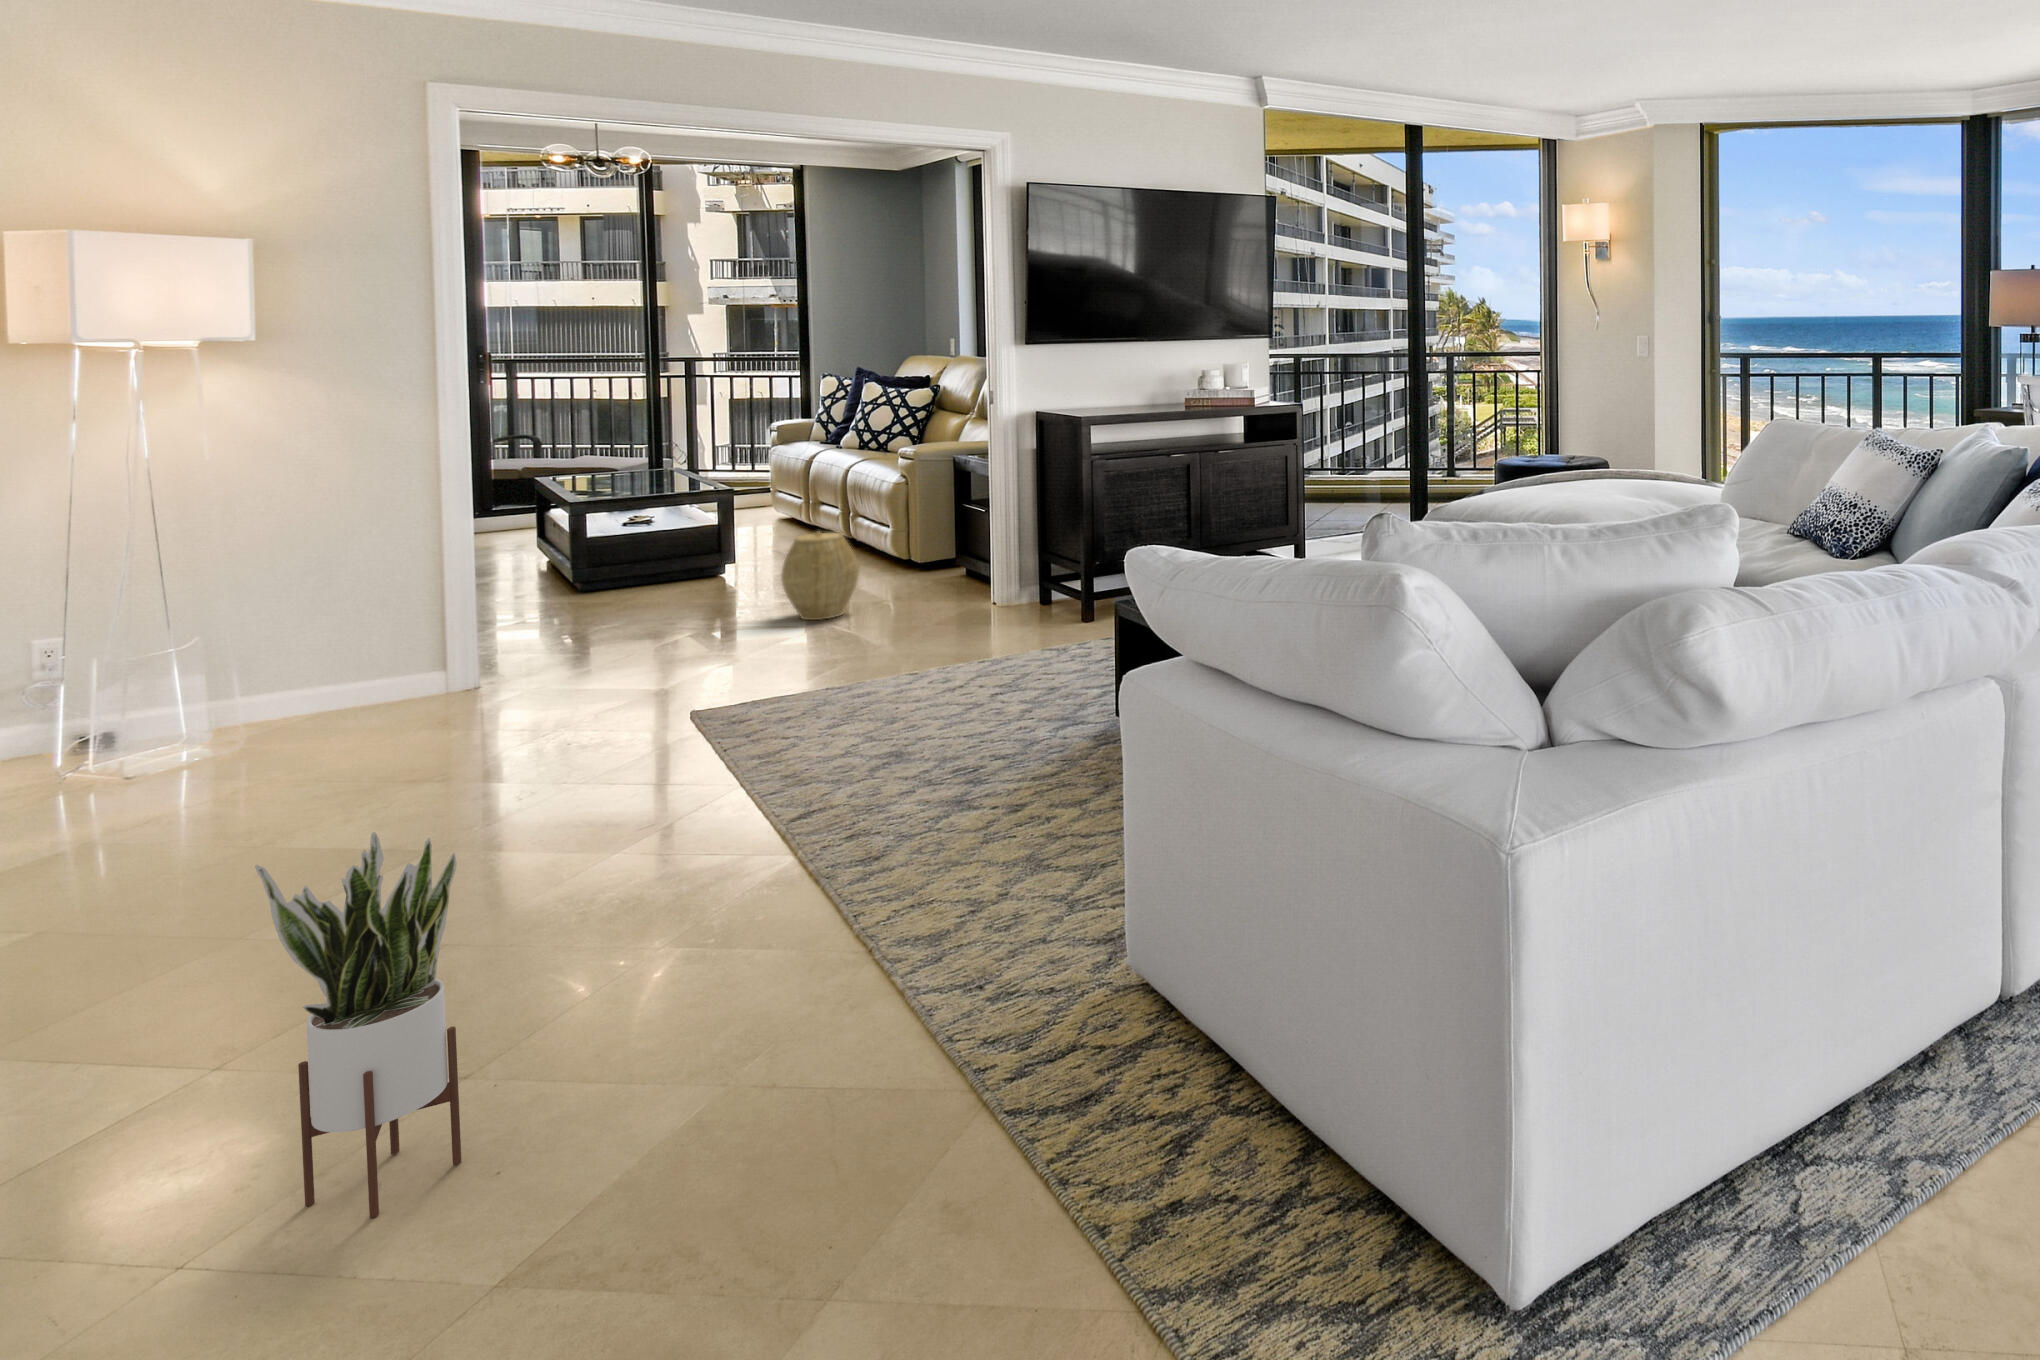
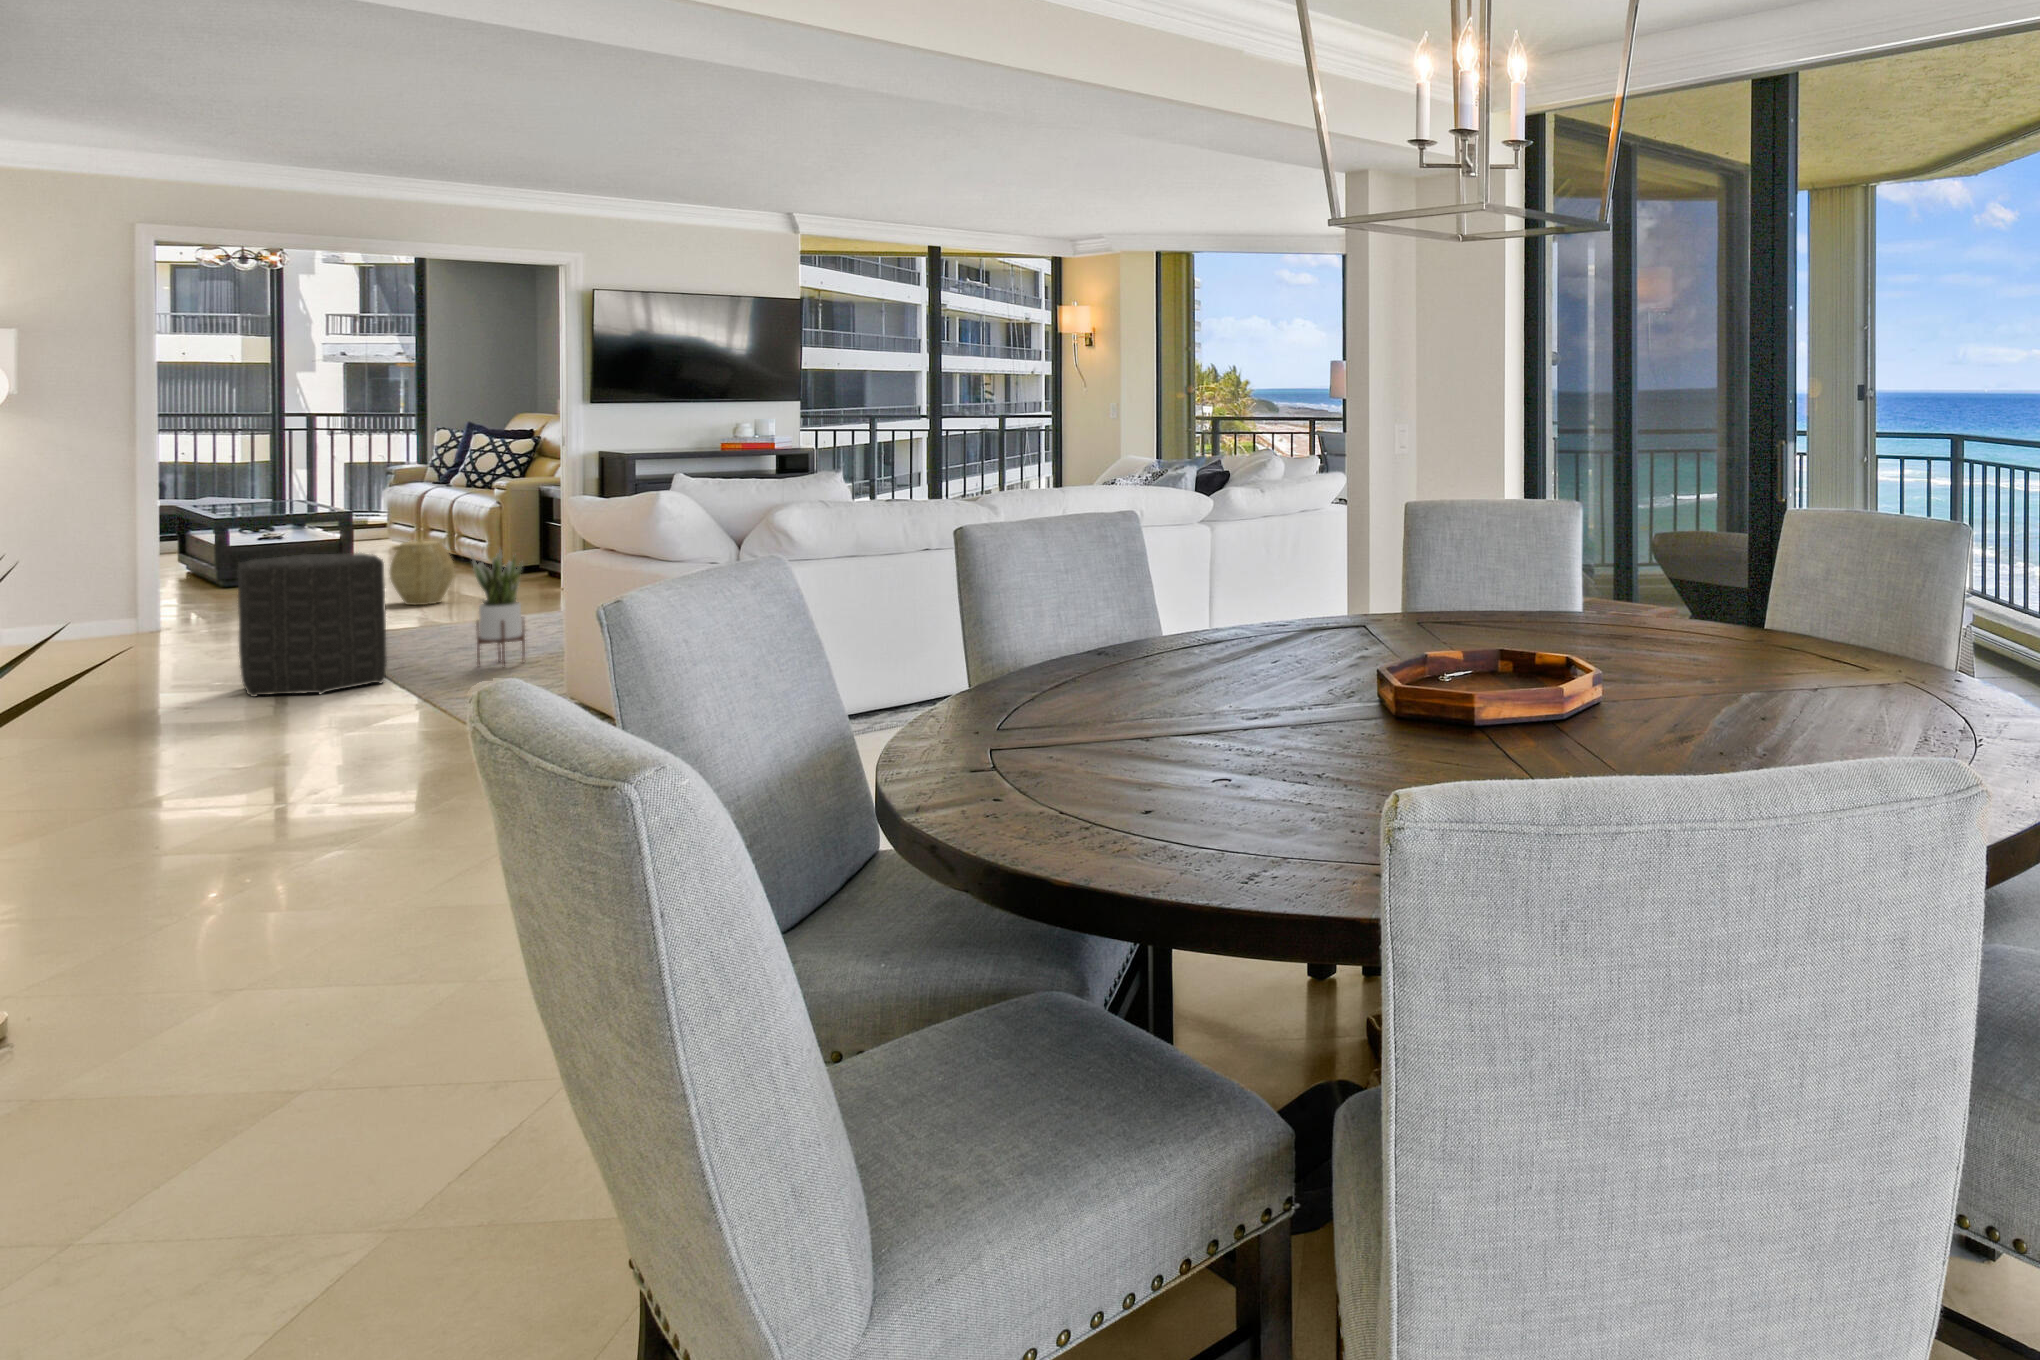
ottoman: none [563,607,793,873] -> present [237,553,387,697]
potted plant: present [255,832,461,1218] -> present [471,551,525,666]

